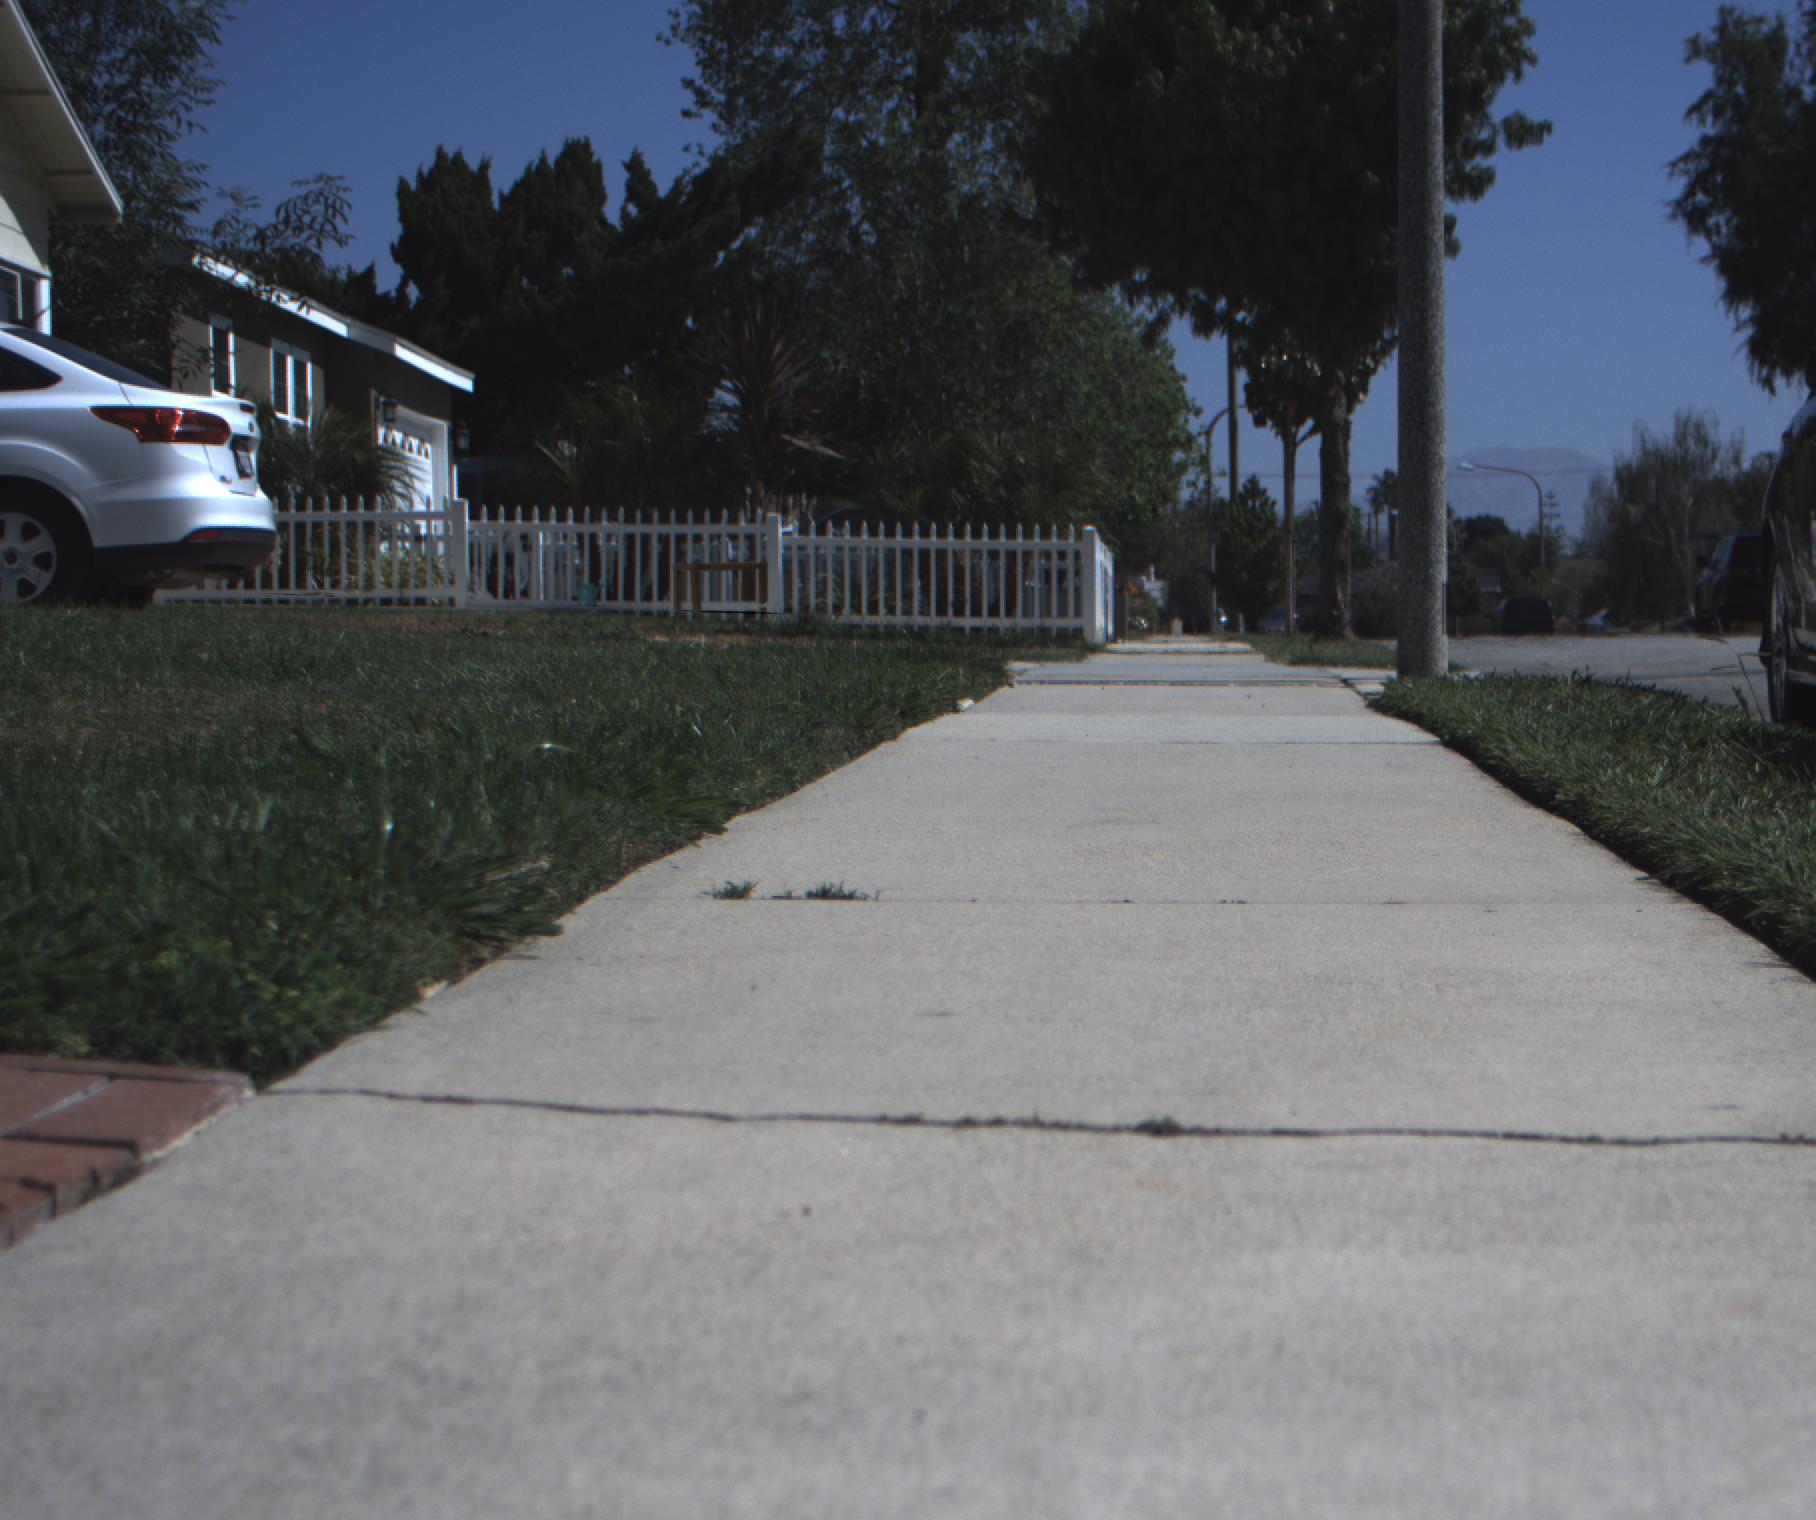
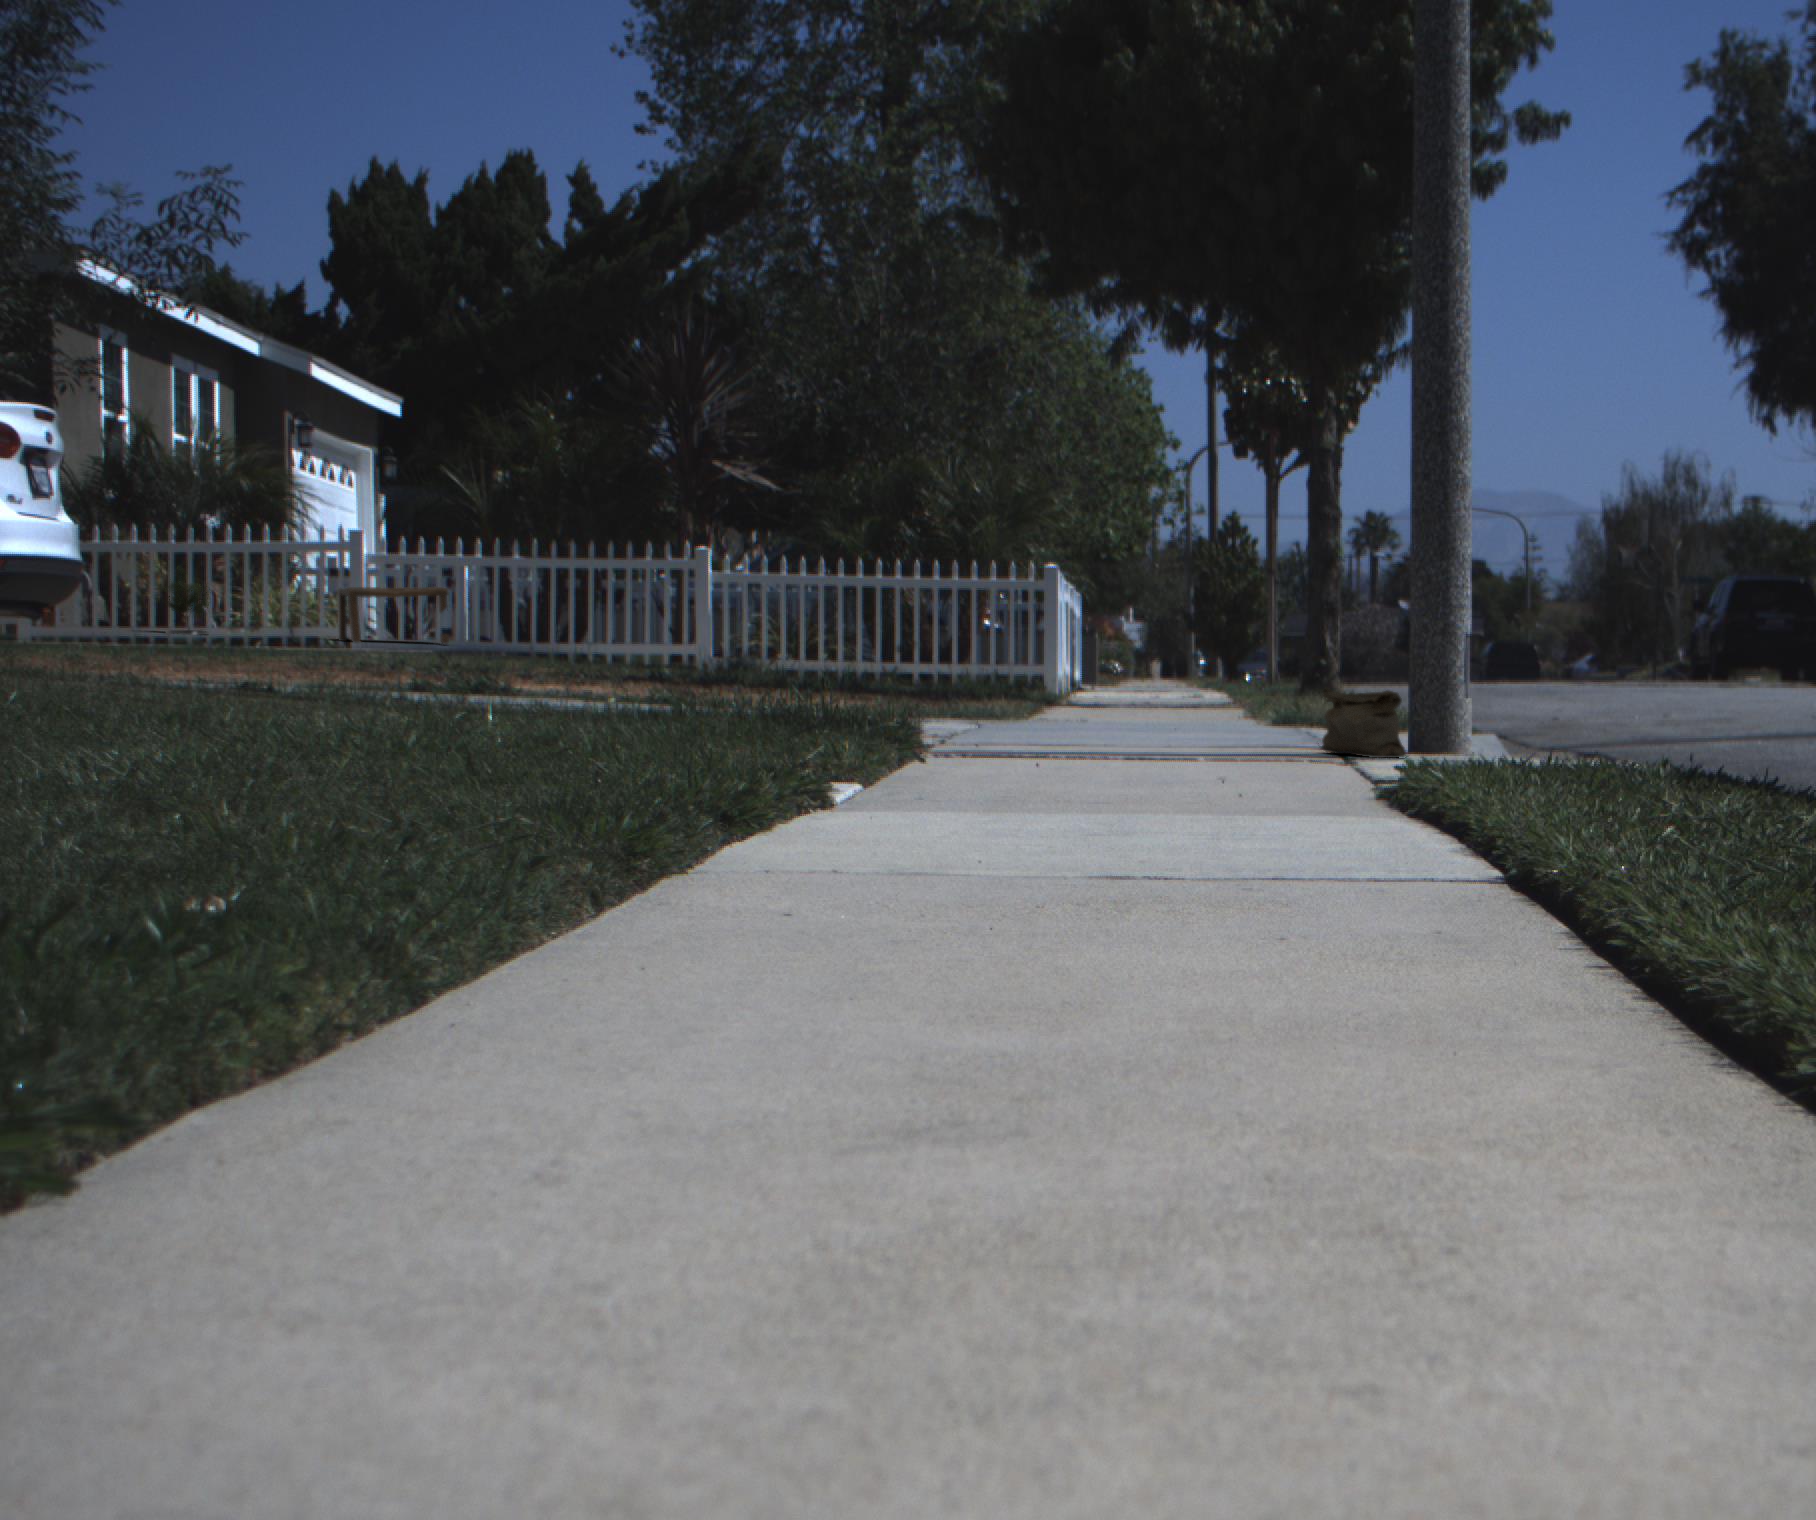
bench: present [672,561,768,612] -> present [338,587,449,643]
watering can: present [576,579,606,606] -> none [482,617,515,648]
bag: none [1321,624,1396,684] -> present [1318,688,1406,758]

